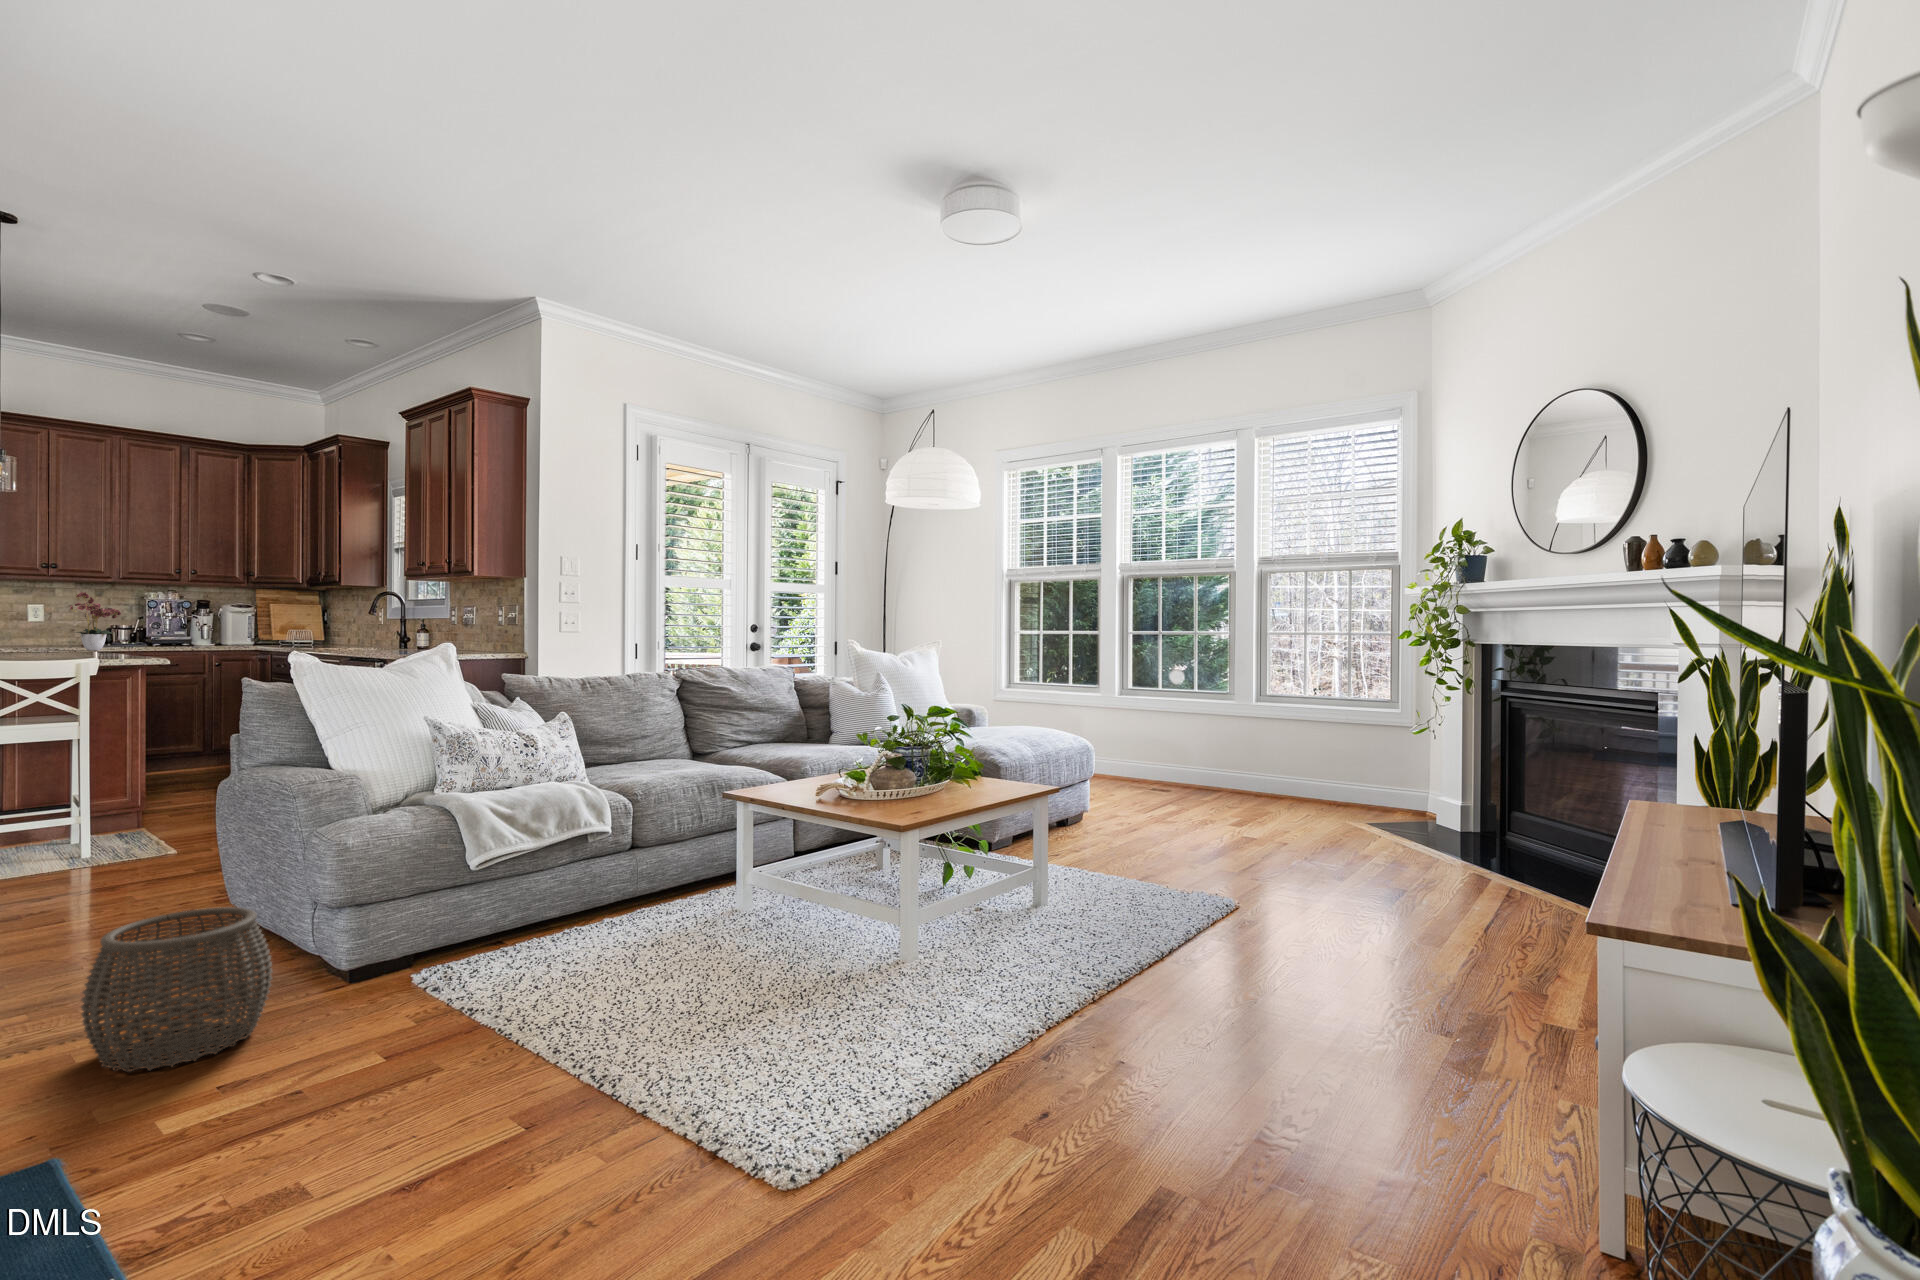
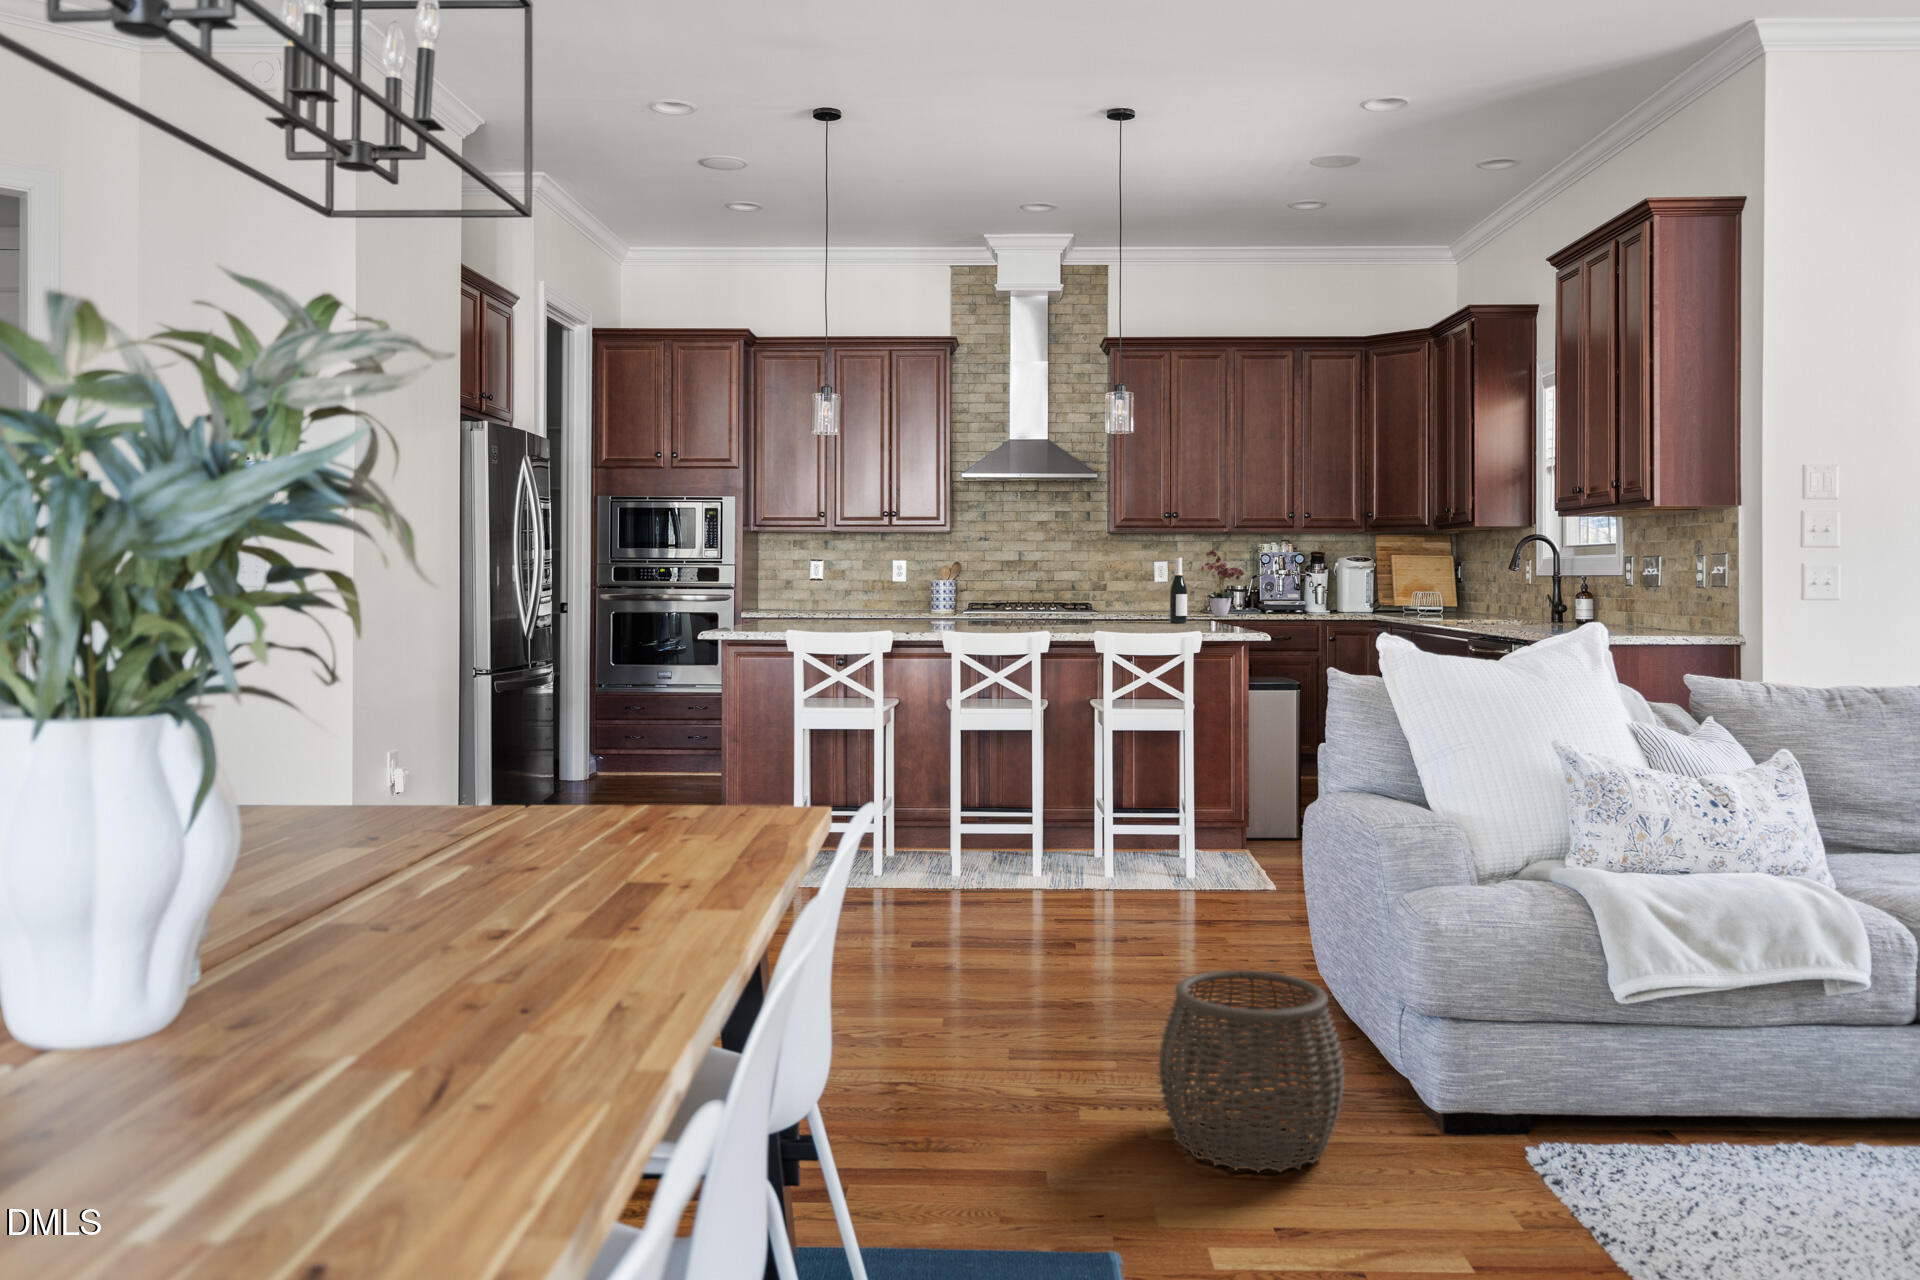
wine bottle: none [34,596,57,655] -> present [1170,557,1187,623]

